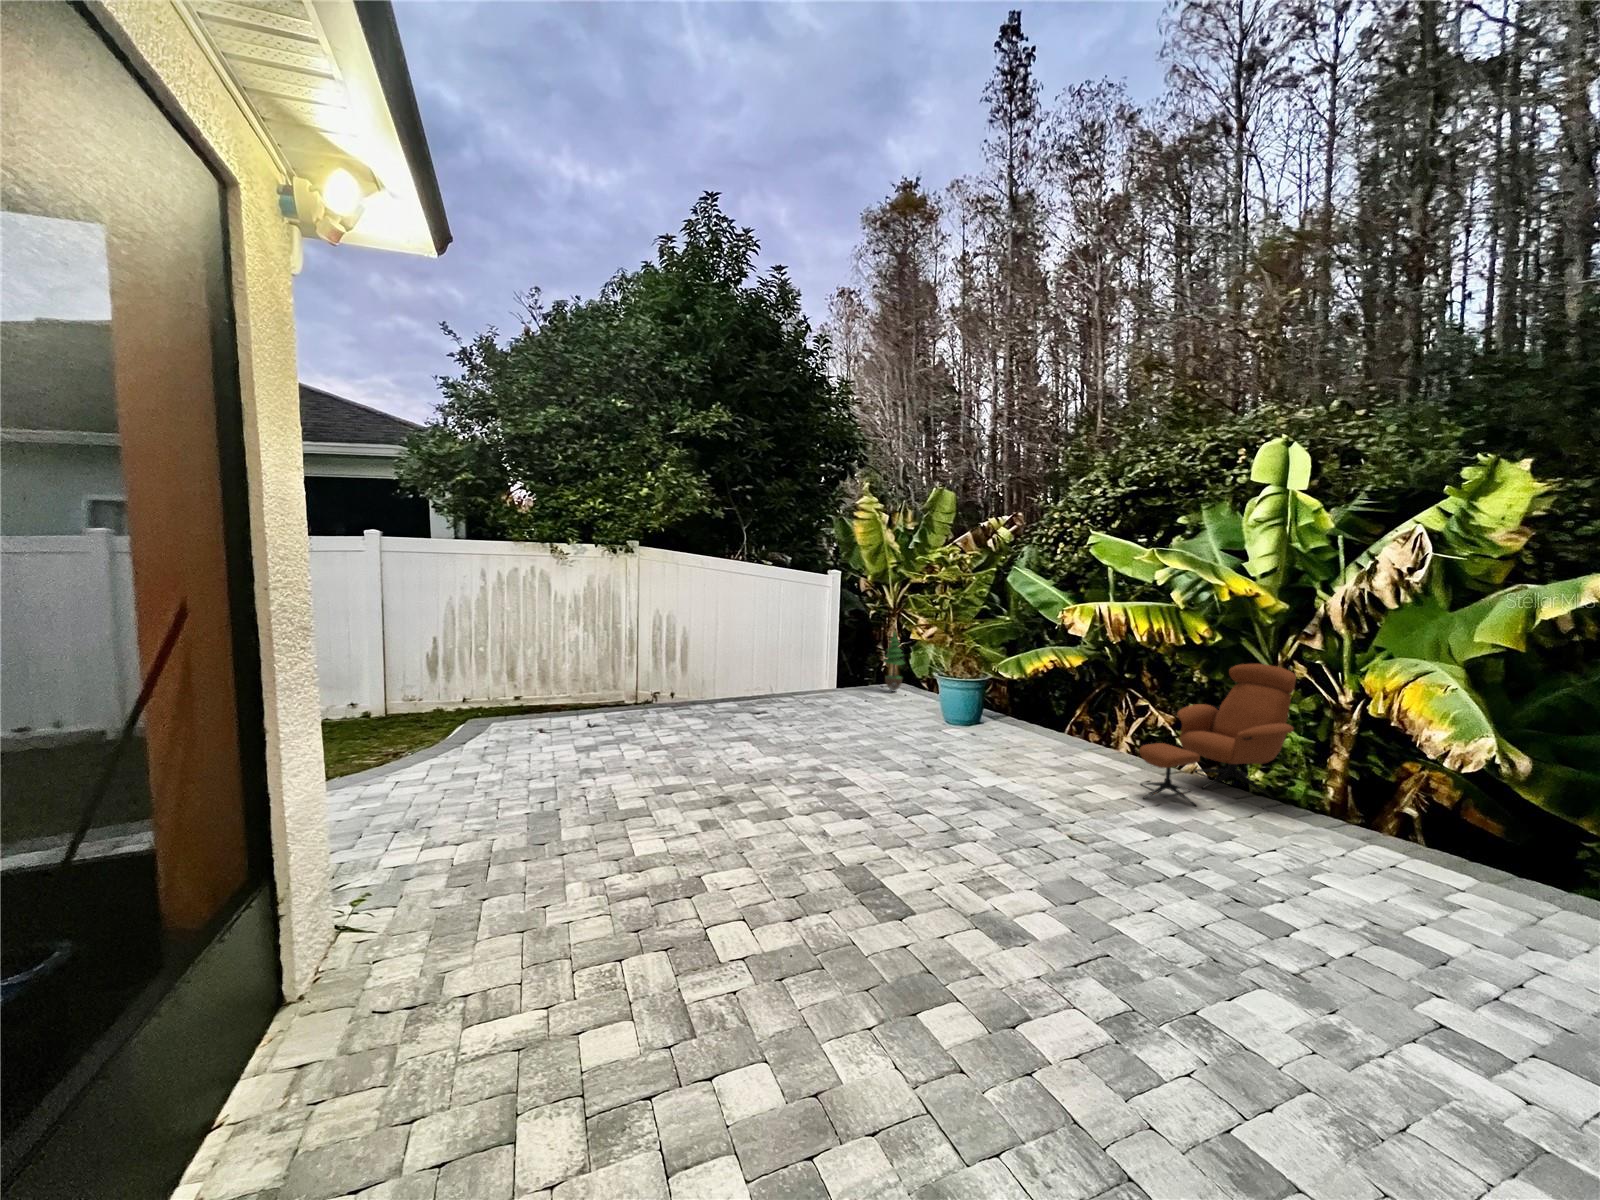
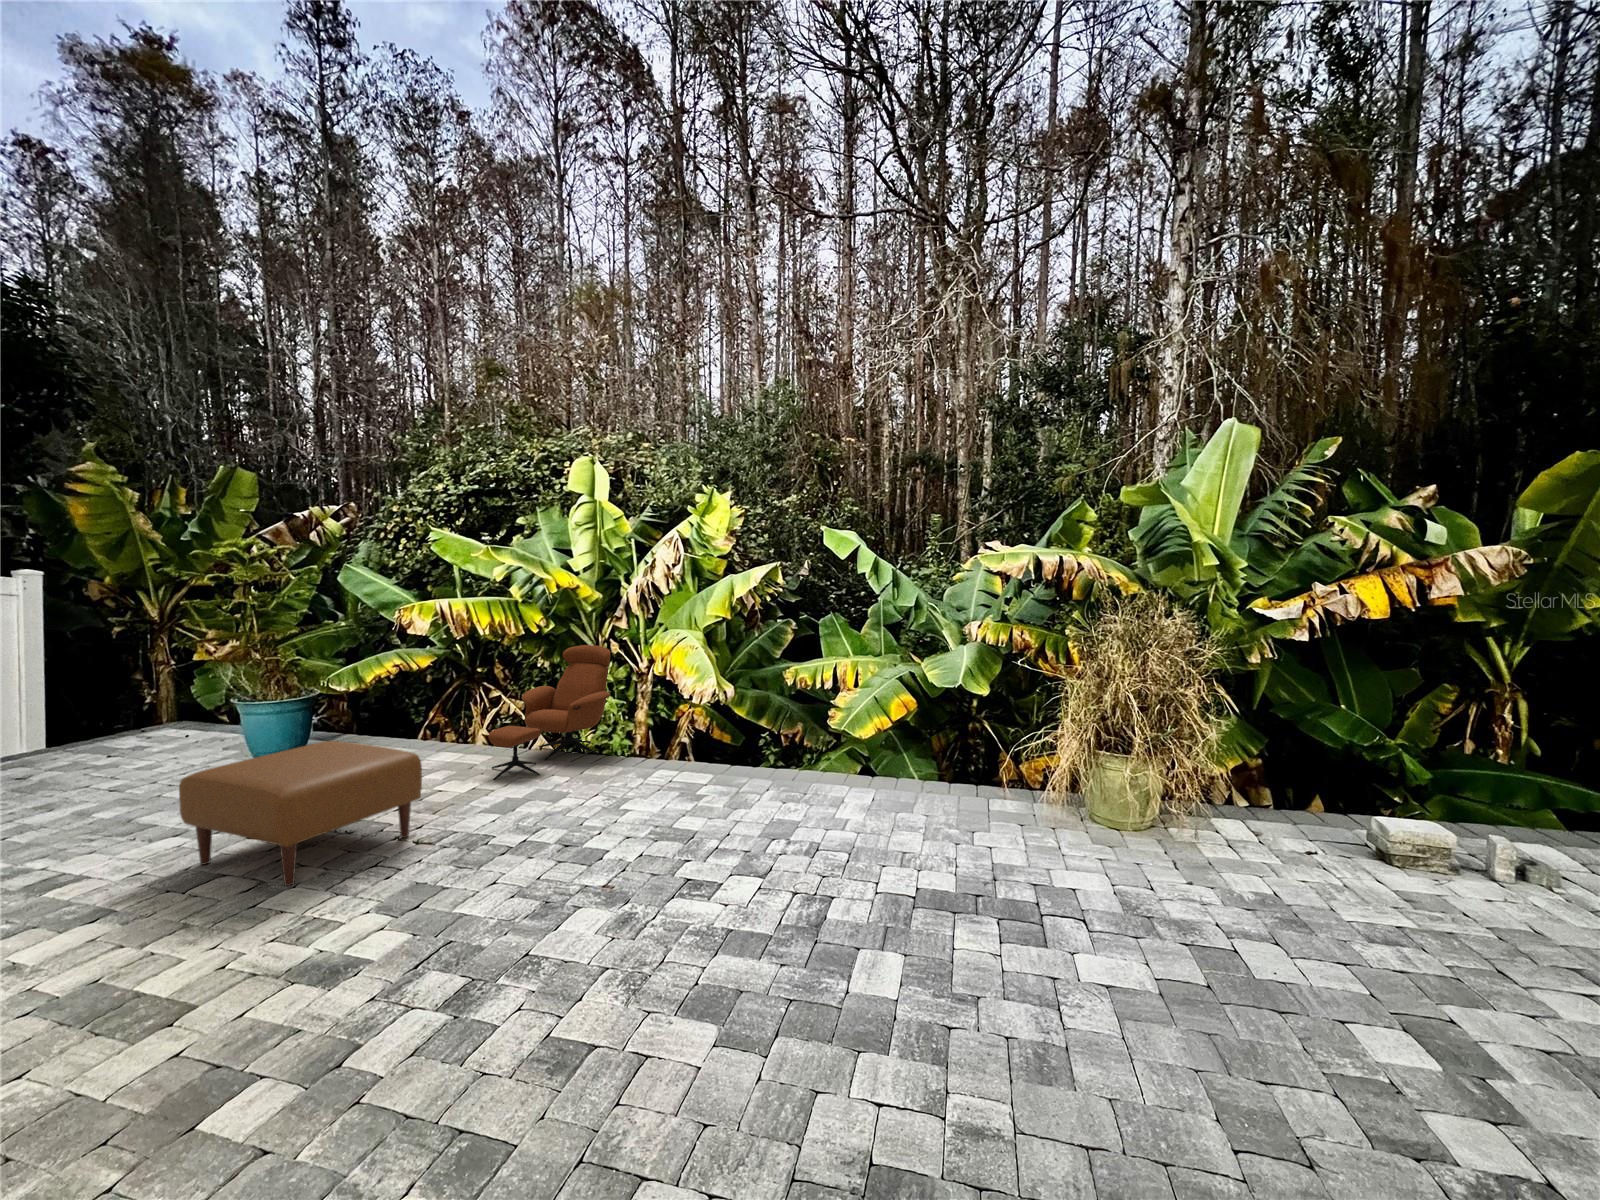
potted tree: present [884,631,905,691] -> none [156,650,195,733]
ottoman: none [888,728,1074,857] -> present [179,741,422,886]

